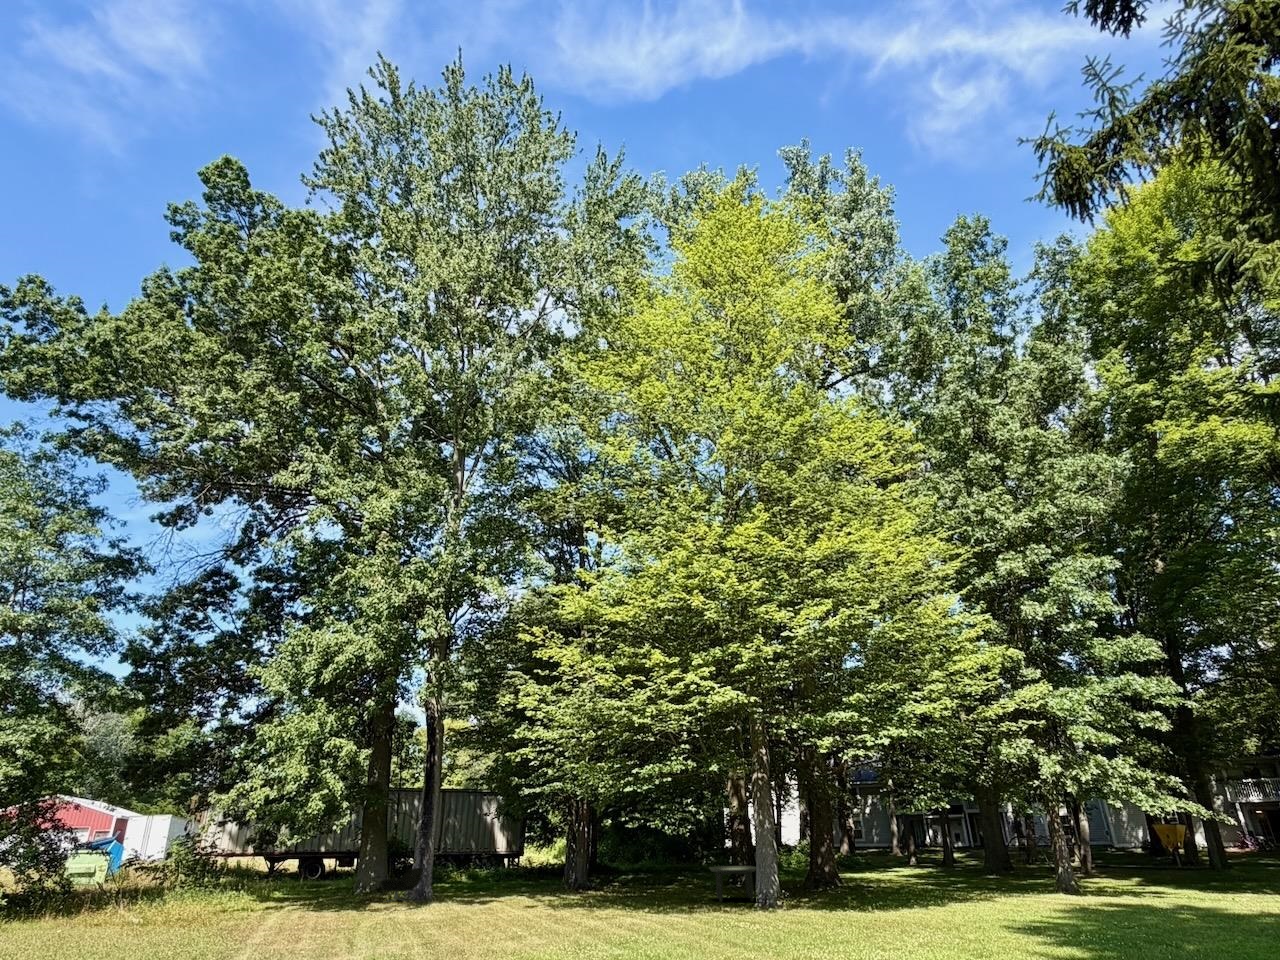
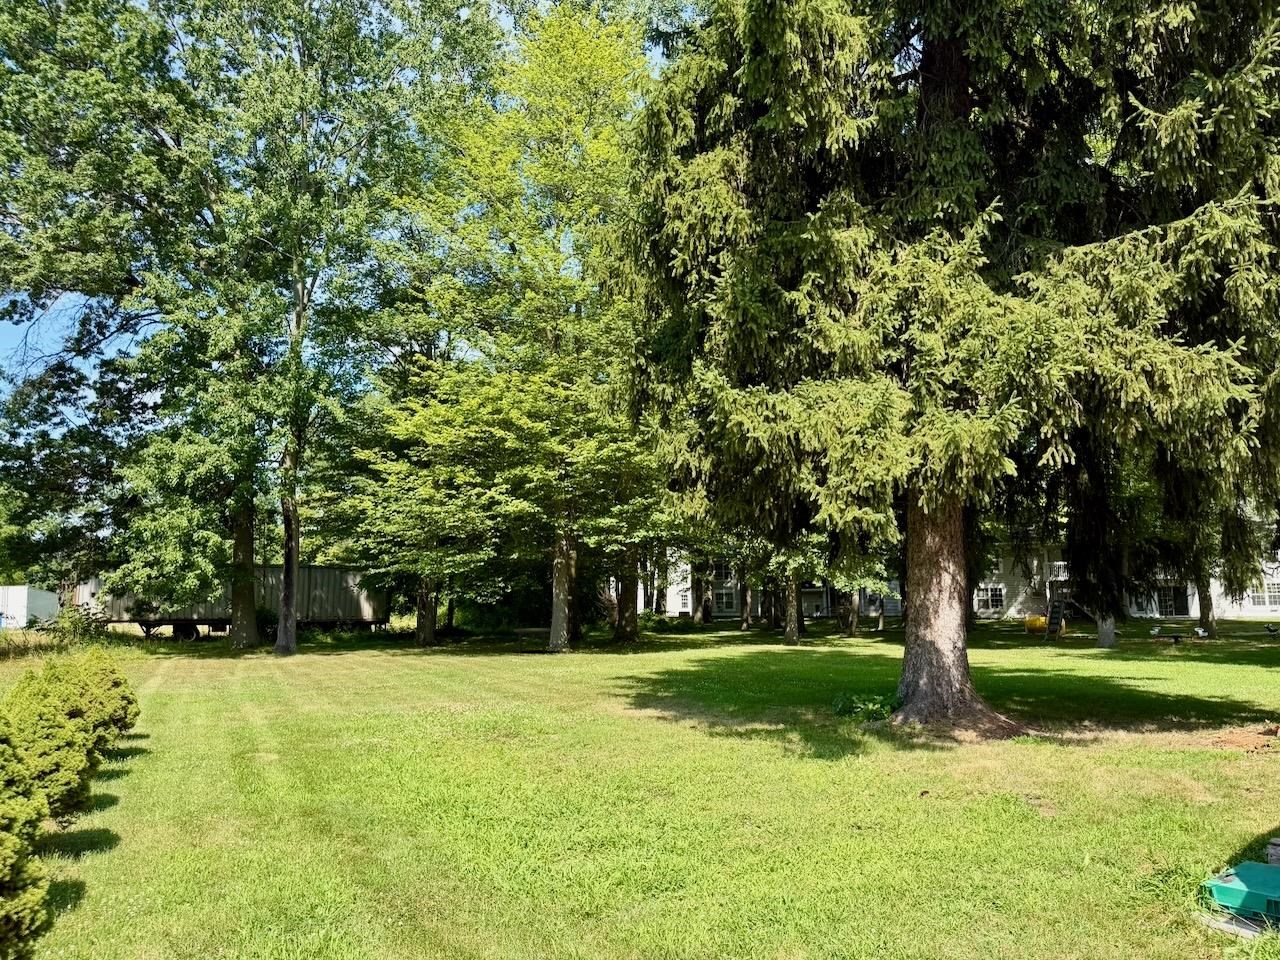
lounge chair: present [380,868,423,900] -> none [250,629,285,654]

